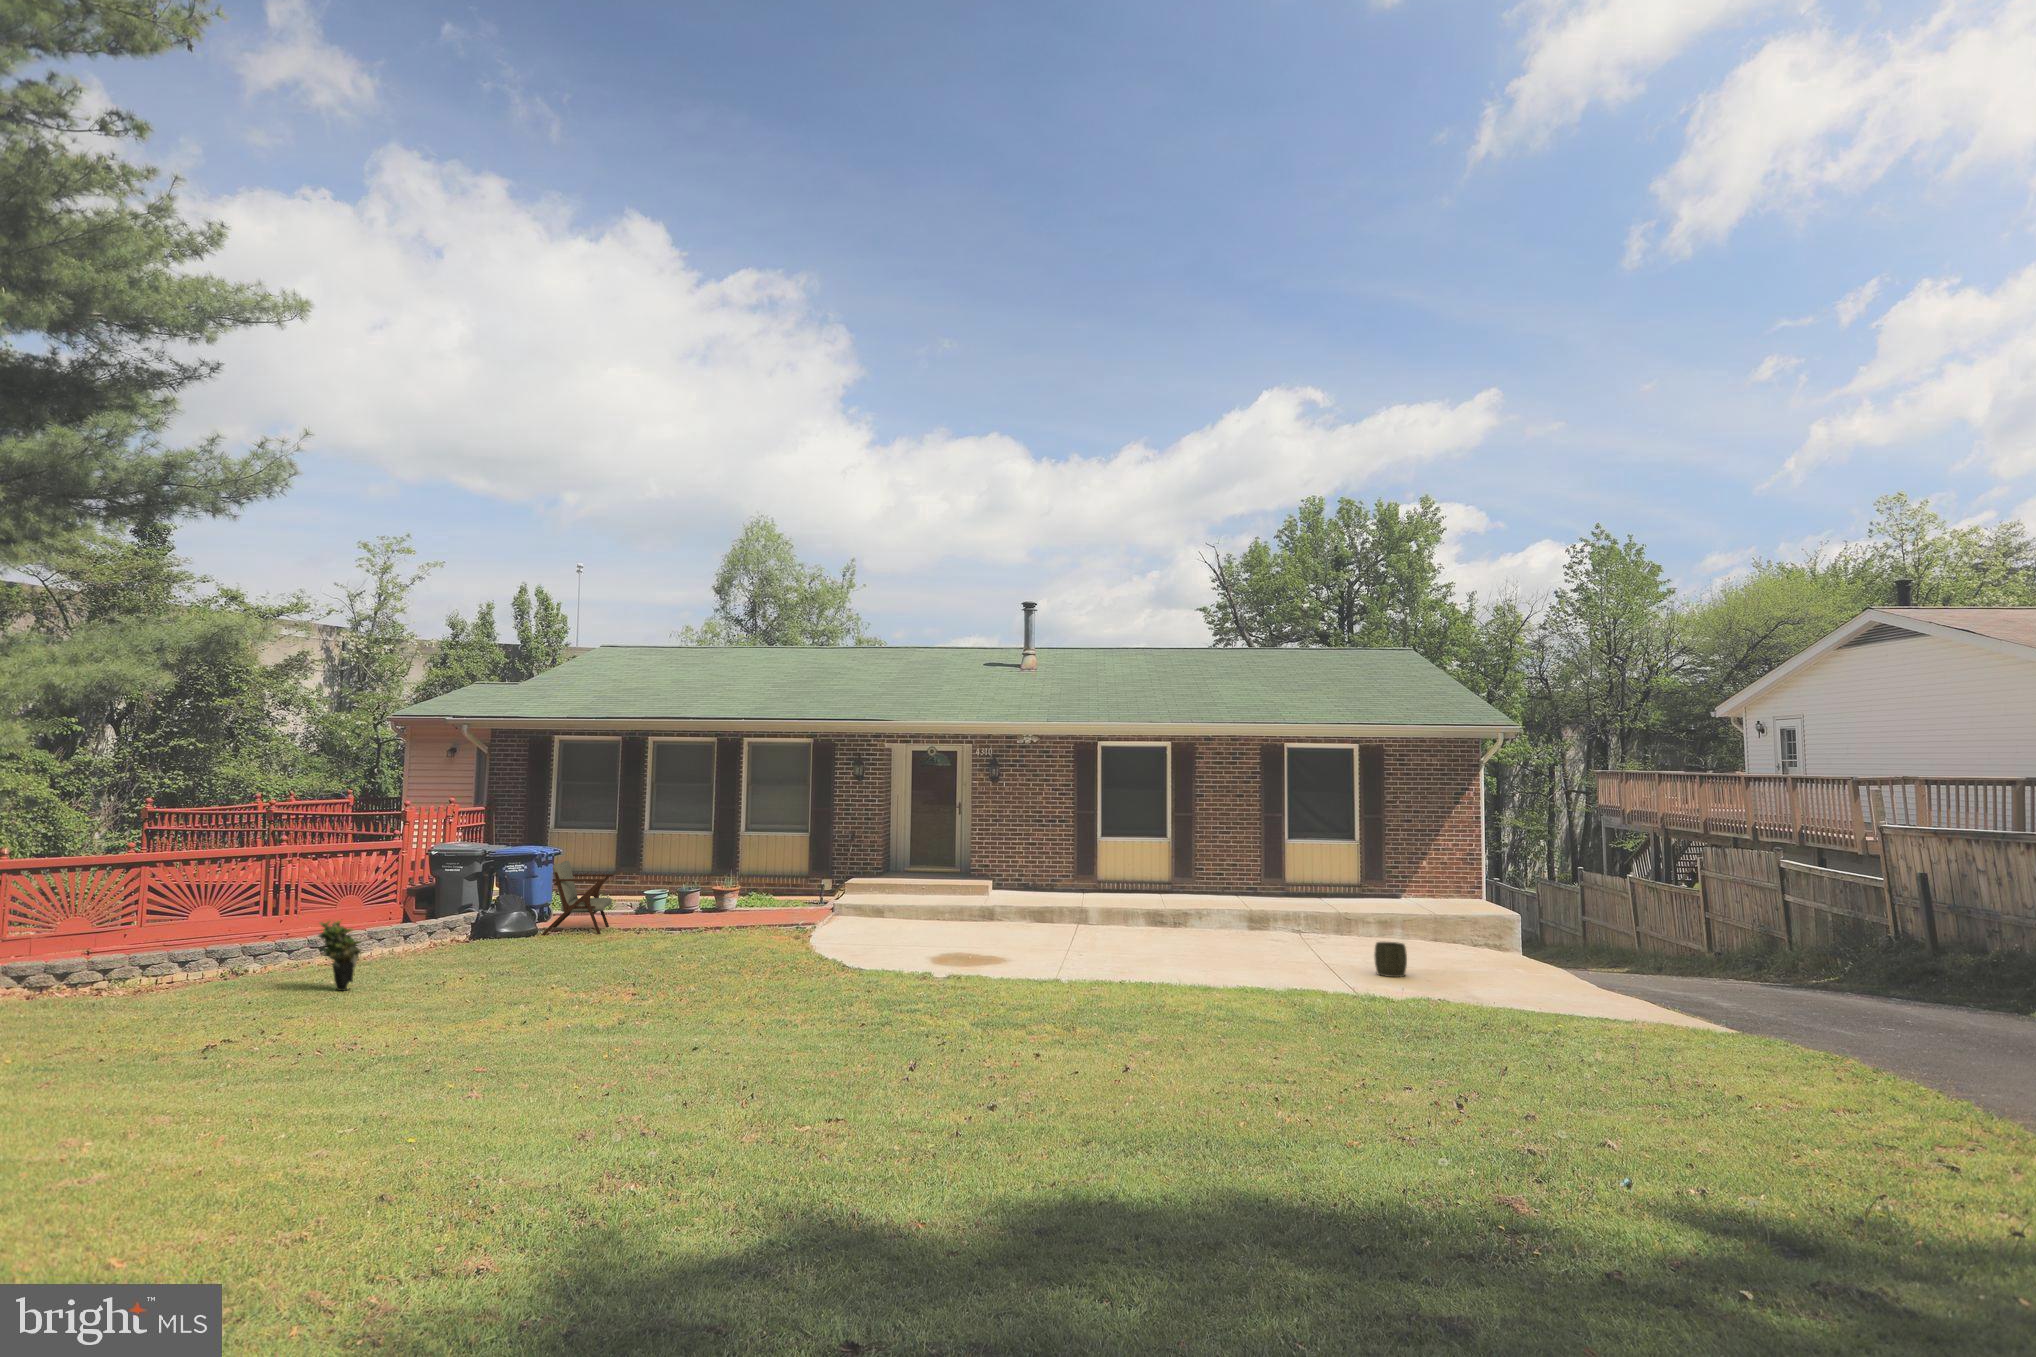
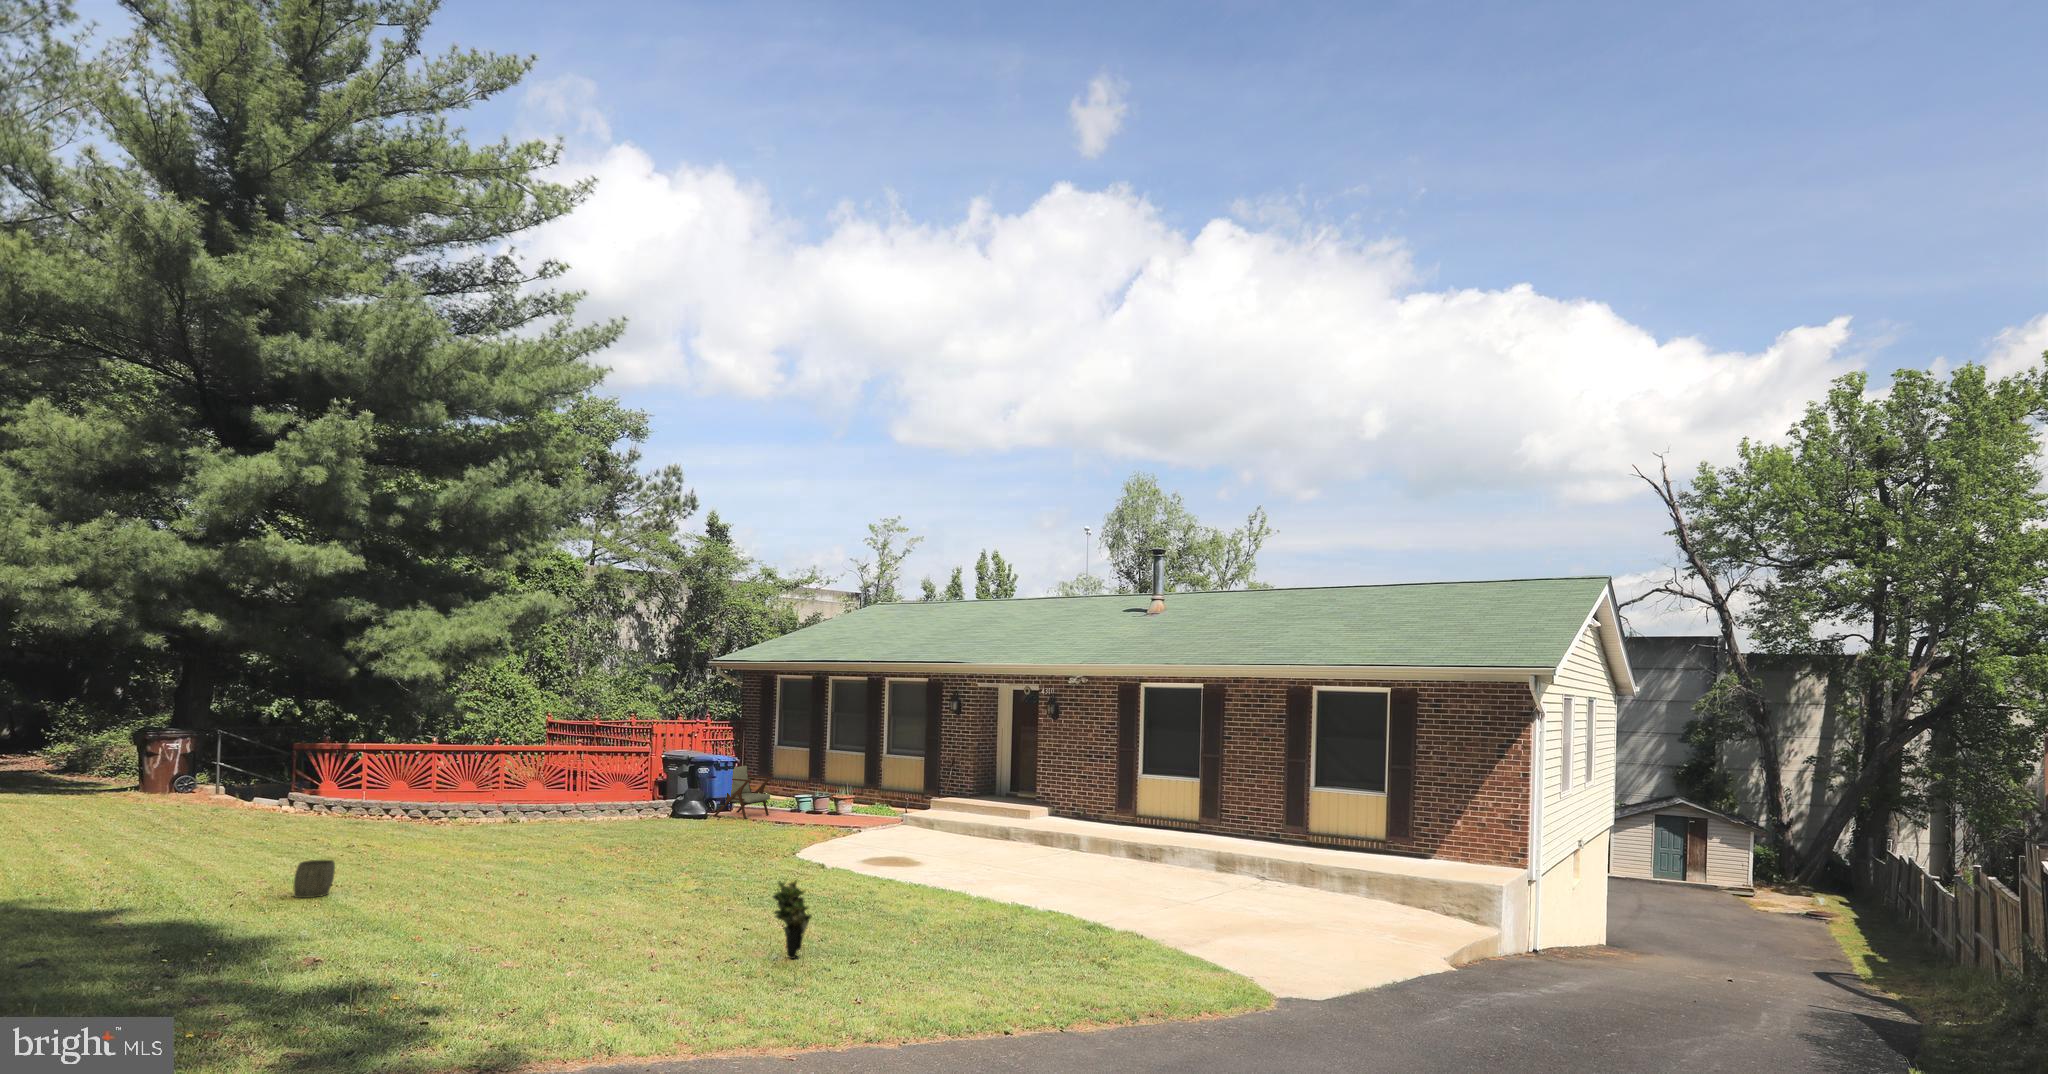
potted plant: present [318,921,360,991] -> present [773,881,811,959]
woven basket: present [1375,942,1407,977] -> present [294,860,335,898]

